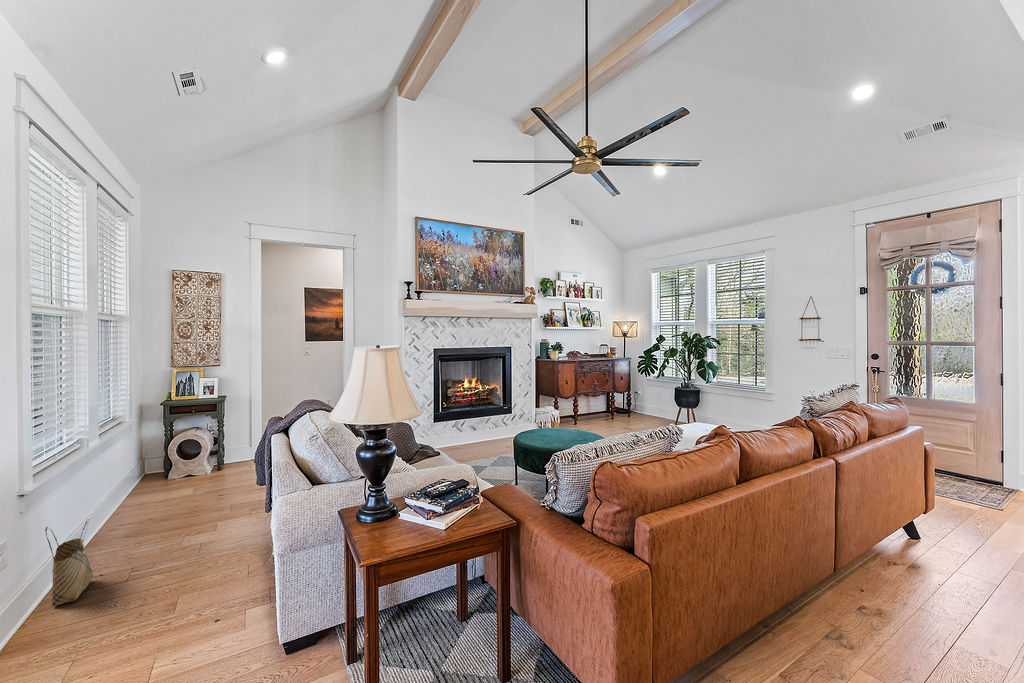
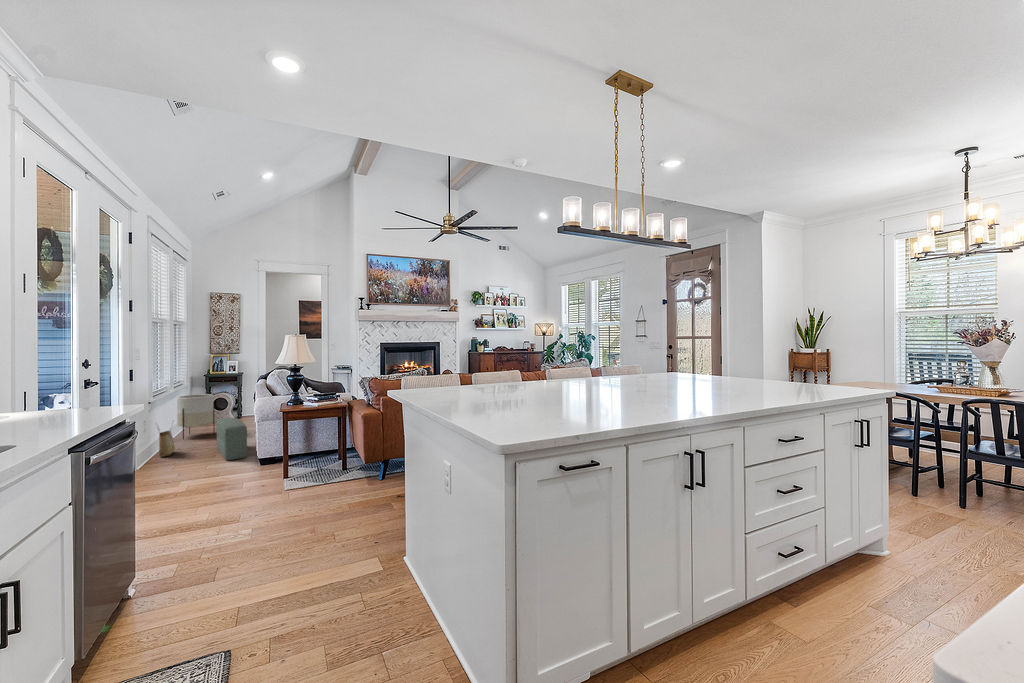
planter: none [106,442,179,534] -> present [177,394,215,440]
pouf: none [183,499,249,614] -> present [216,418,247,460]

